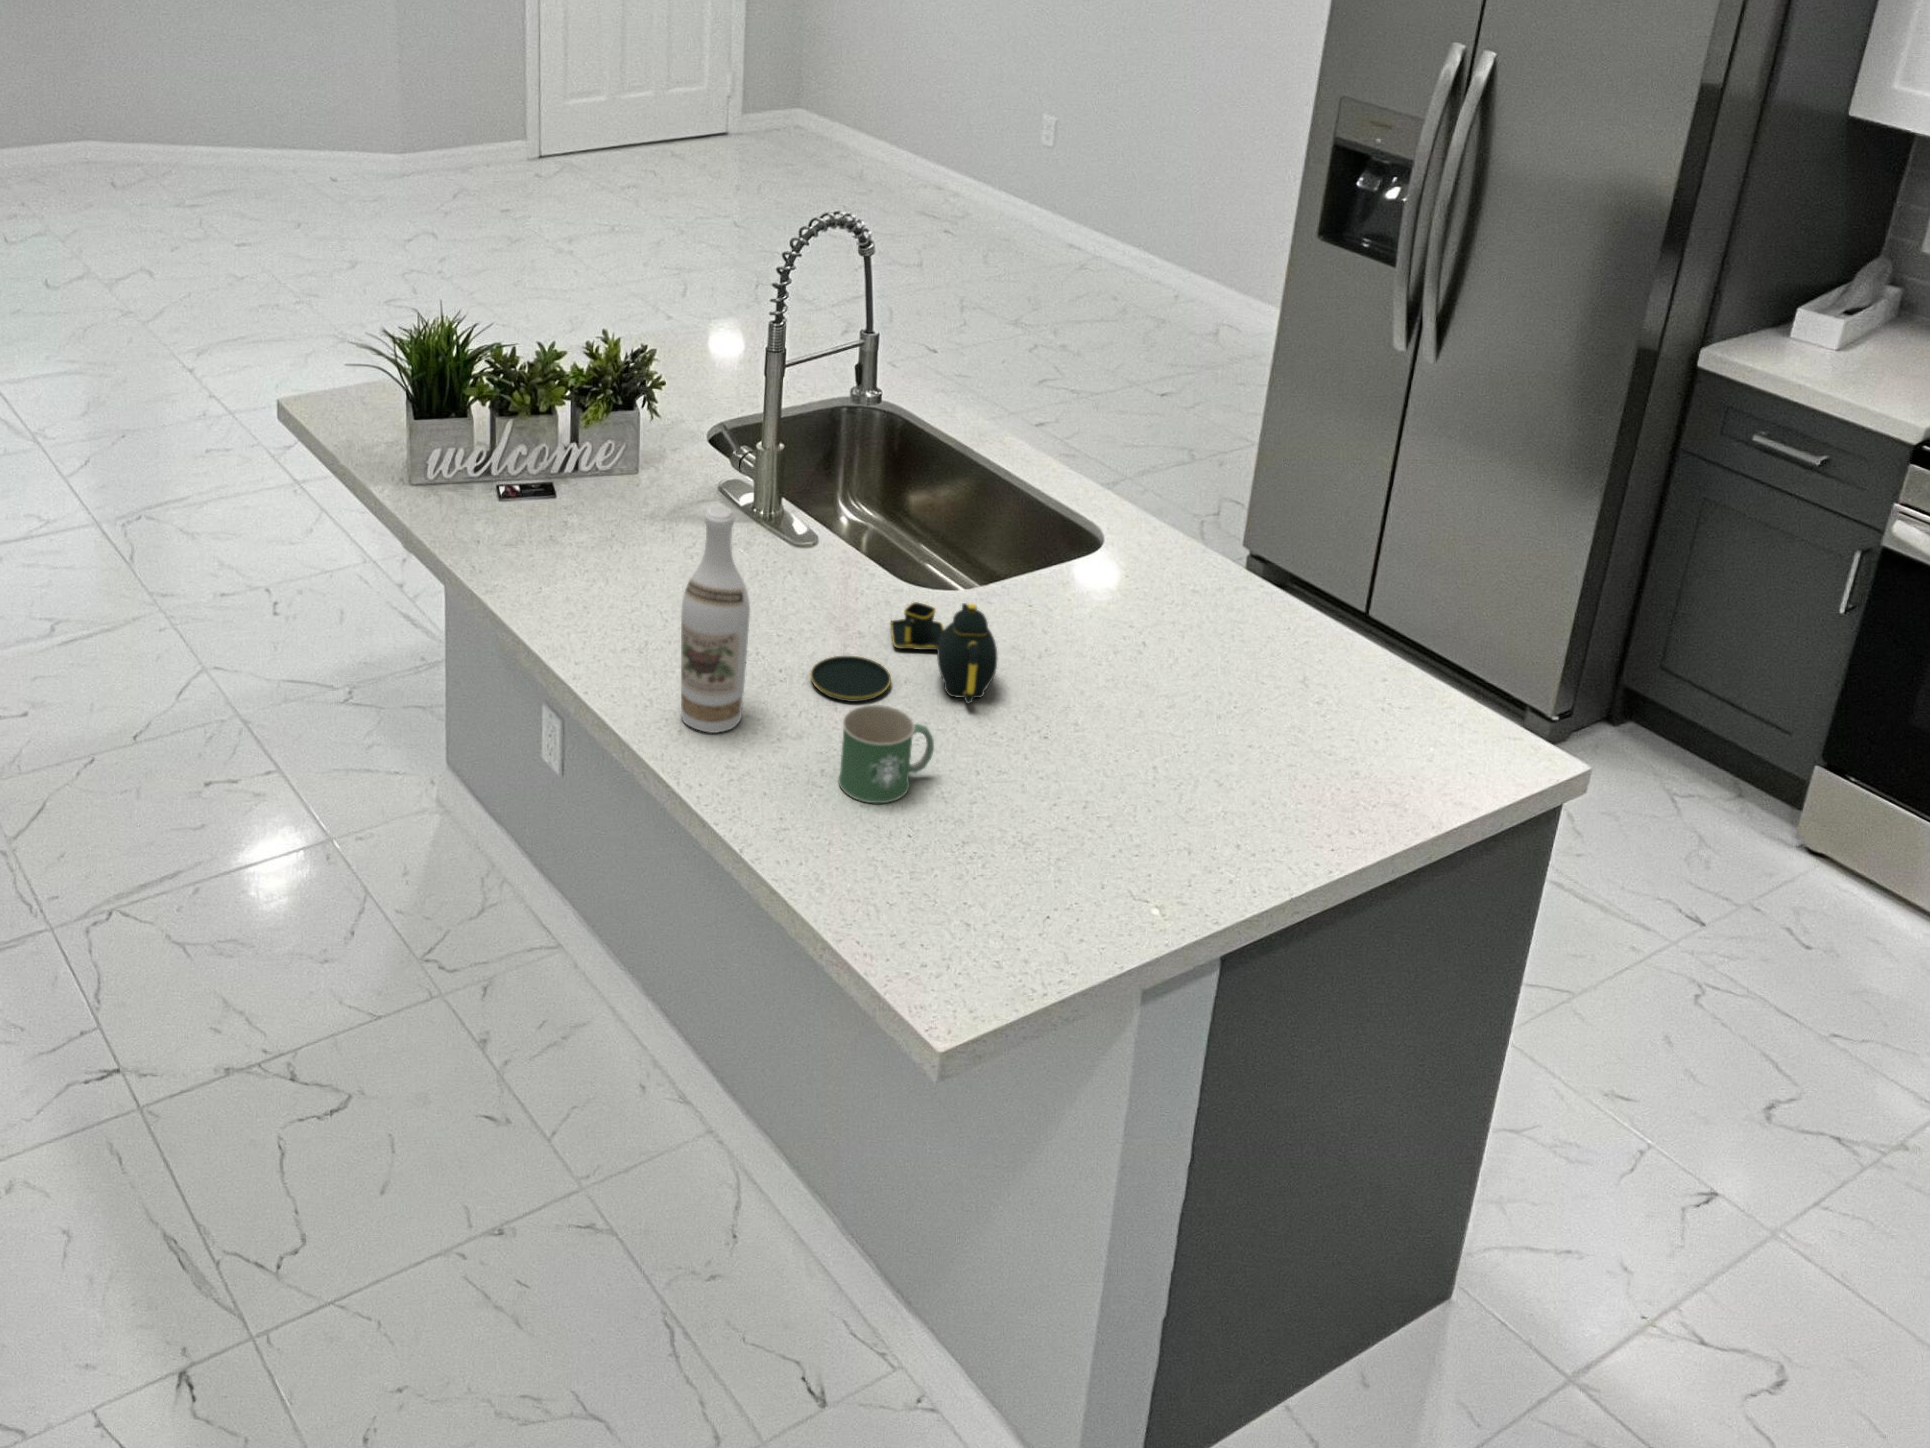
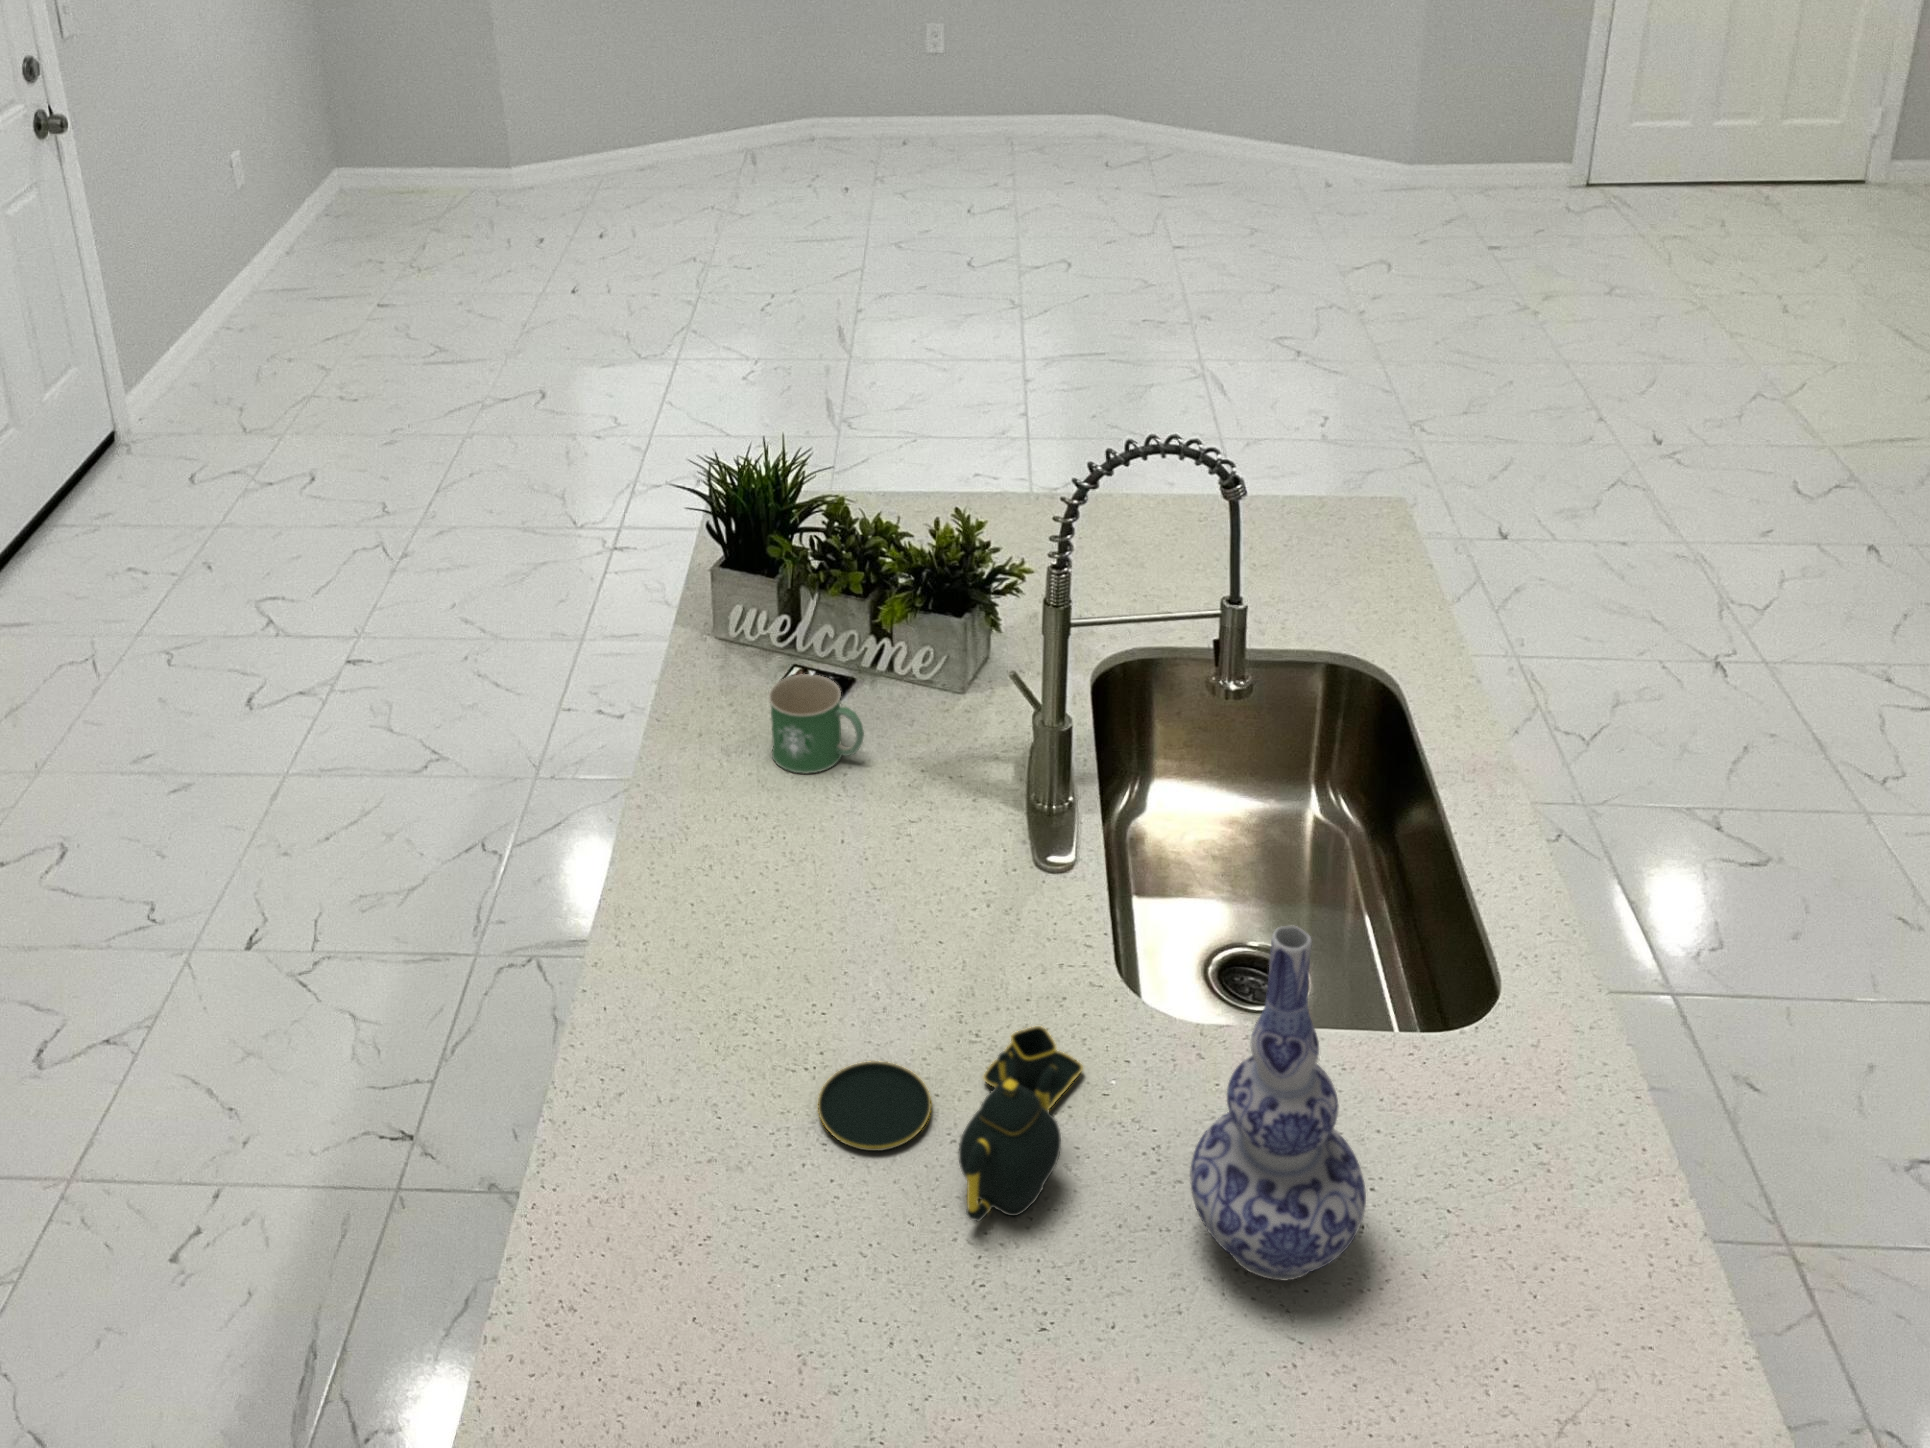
vase: none [1067,432,1174,675] -> present [1190,926,1366,1280]
wine bottle: present [681,506,750,733] -> none [603,833,699,1118]
mug: present [838,705,934,803] -> present [769,674,864,773]

